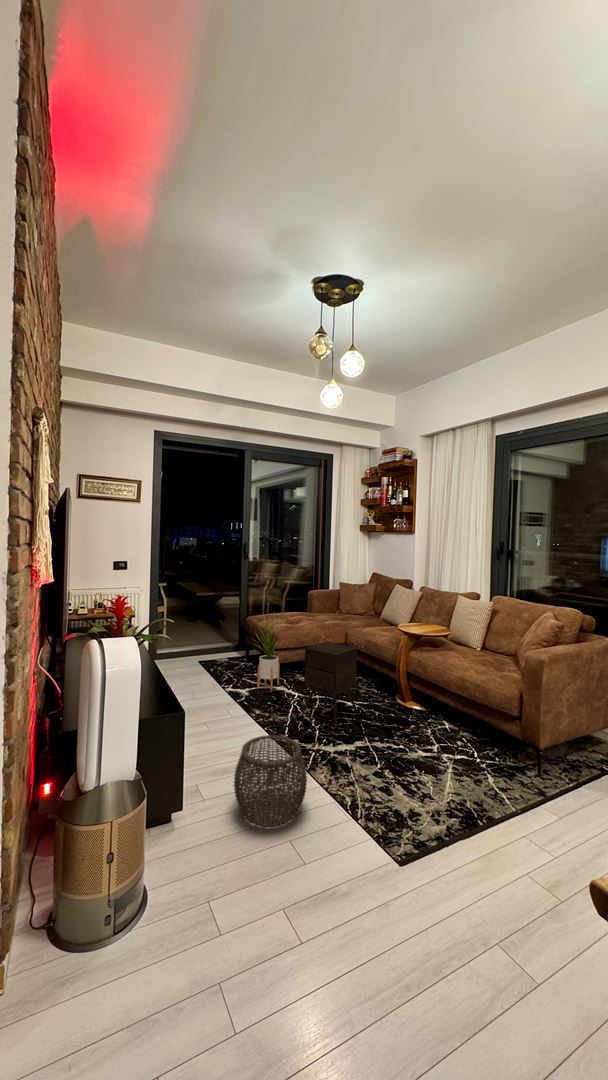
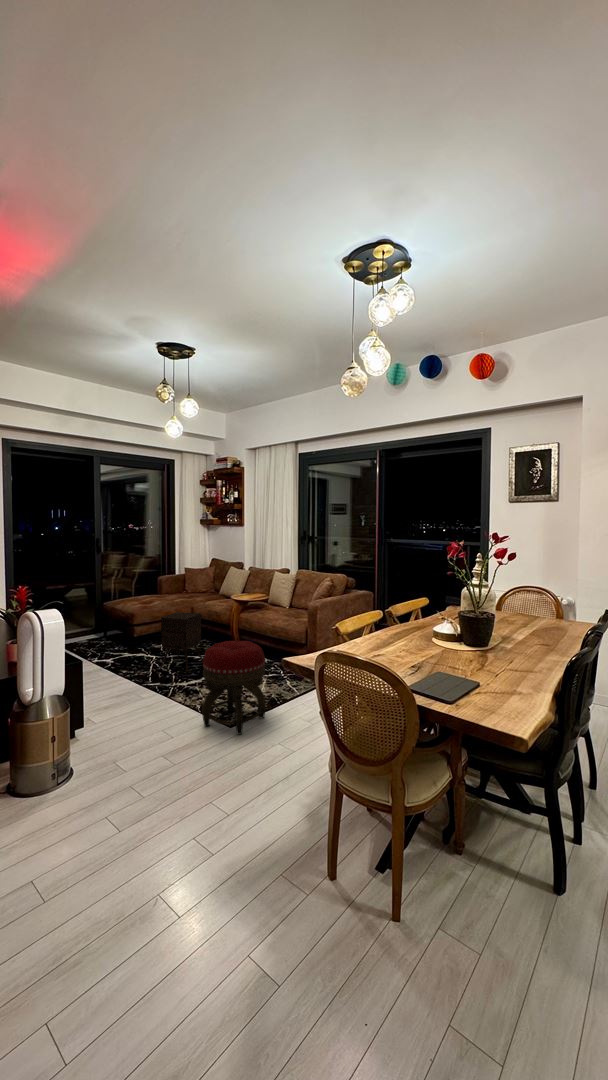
house plant: present [255,616,286,690] -> none [111,593,147,656]
footstool: none [353,710,464,891] -> present [202,641,266,735]
woven basket: present [234,735,307,827] -> none [119,672,171,727]

